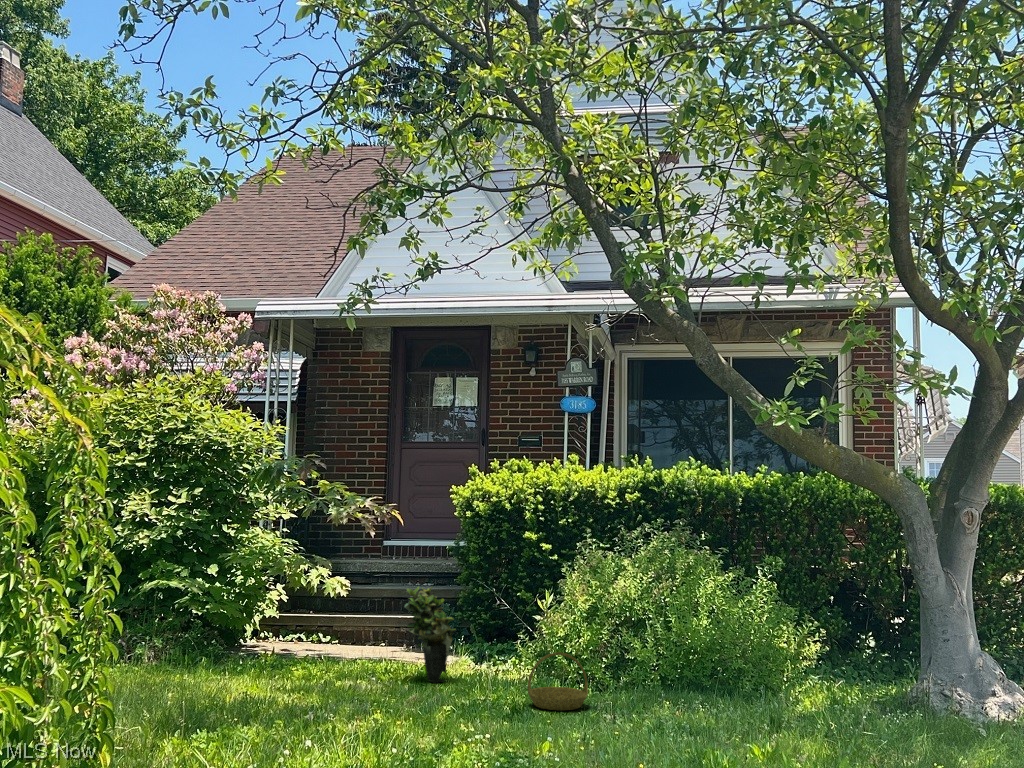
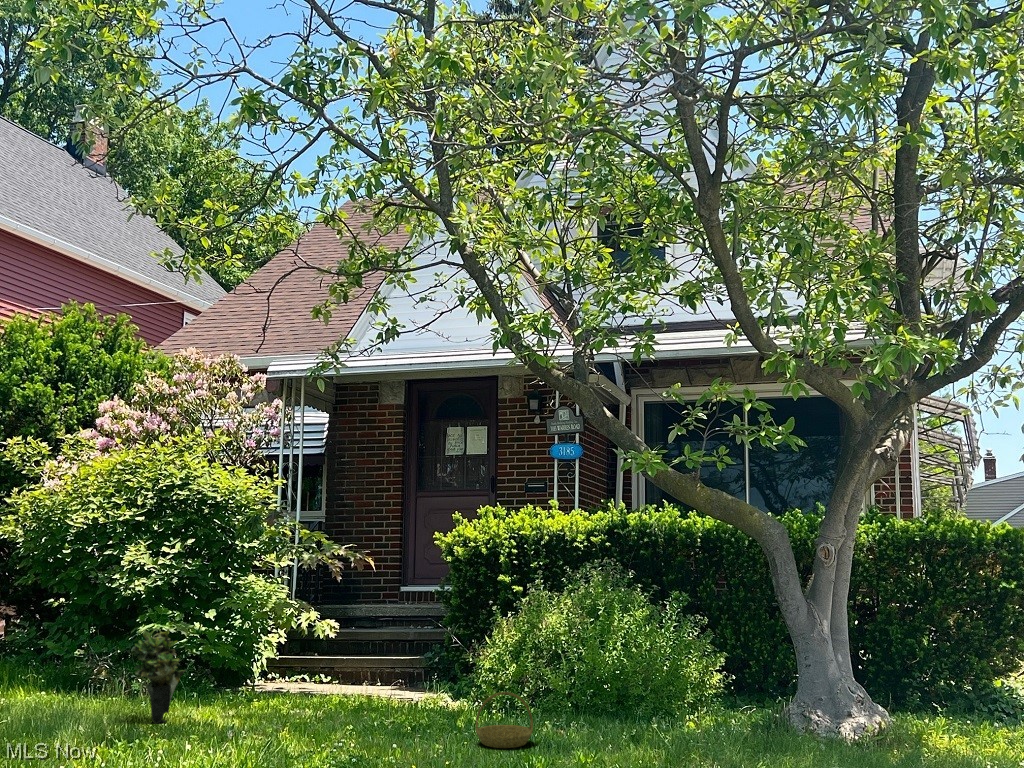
potted plant: present [404,587,455,683] -> present [132,629,185,724]

